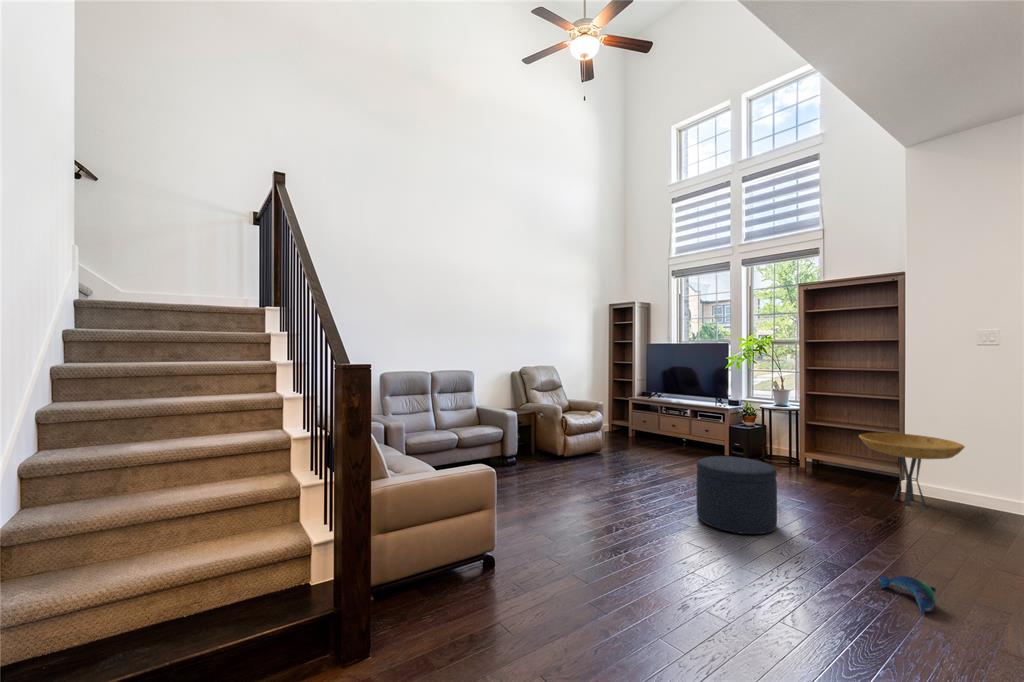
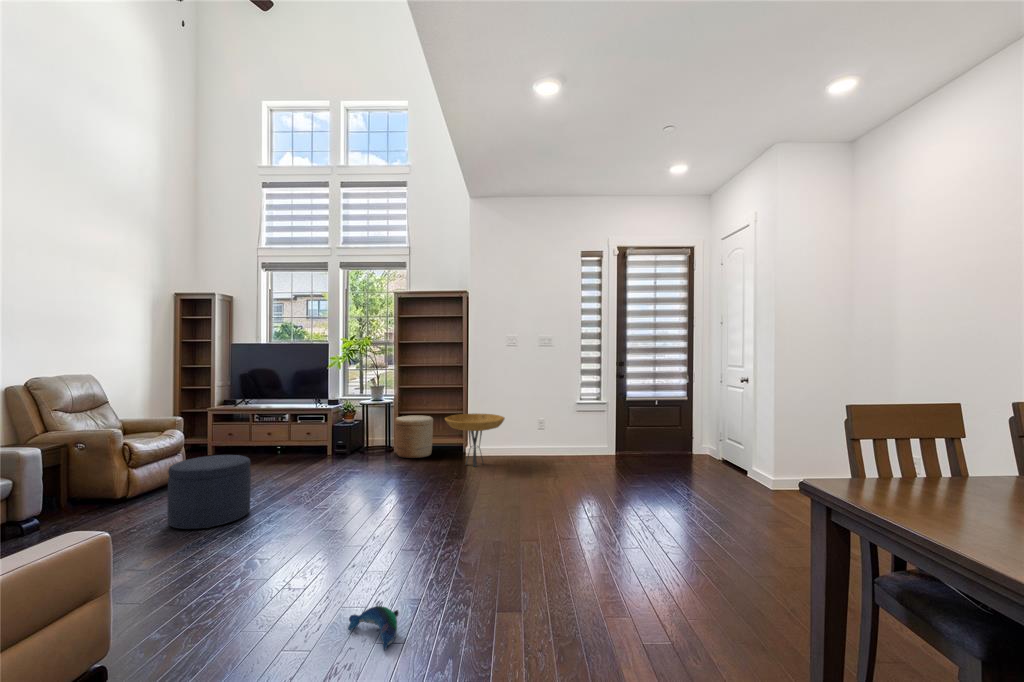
woven basket: none [799,426,853,478] -> present [394,415,433,458]
ottoman: present [696,456,777,534] -> present [167,455,251,529]
plush toy: present [878,576,936,614] -> present [348,606,399,651]

